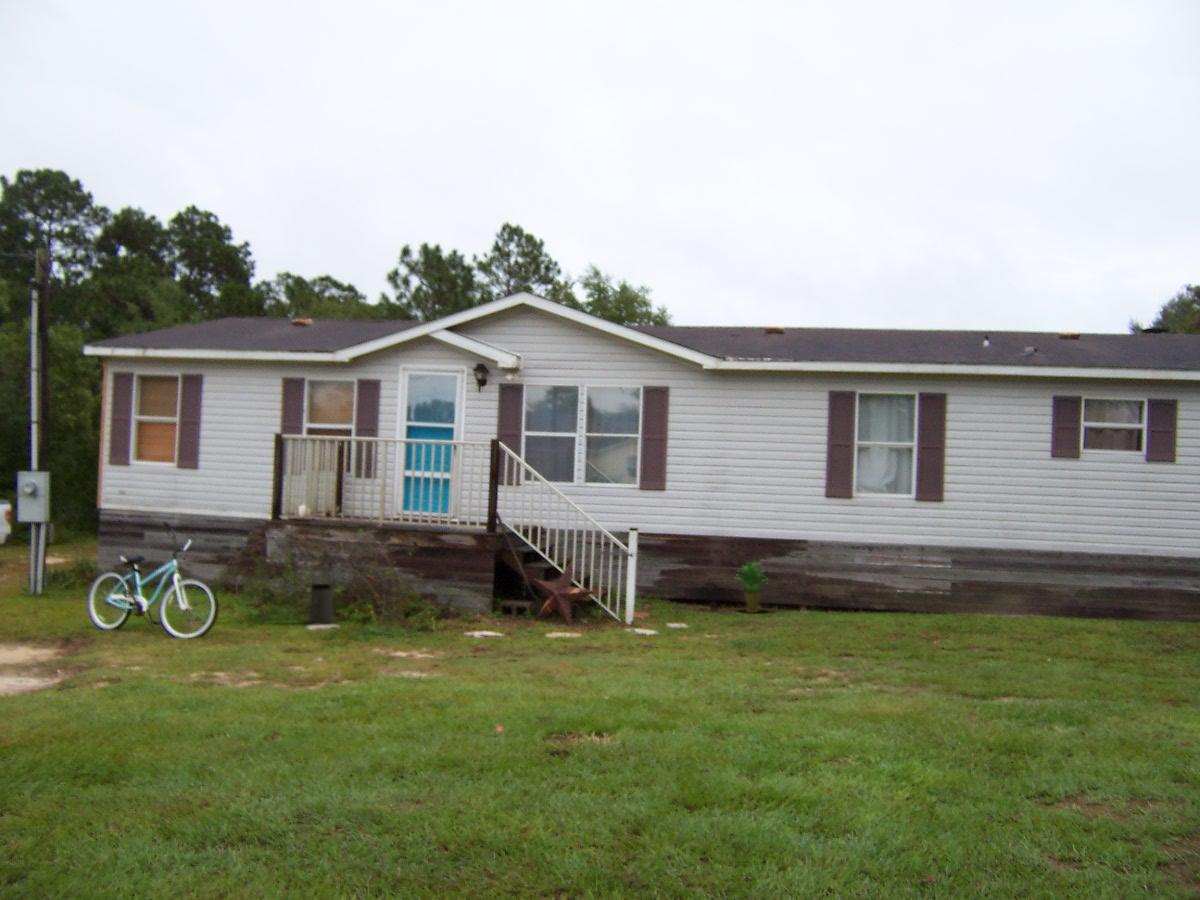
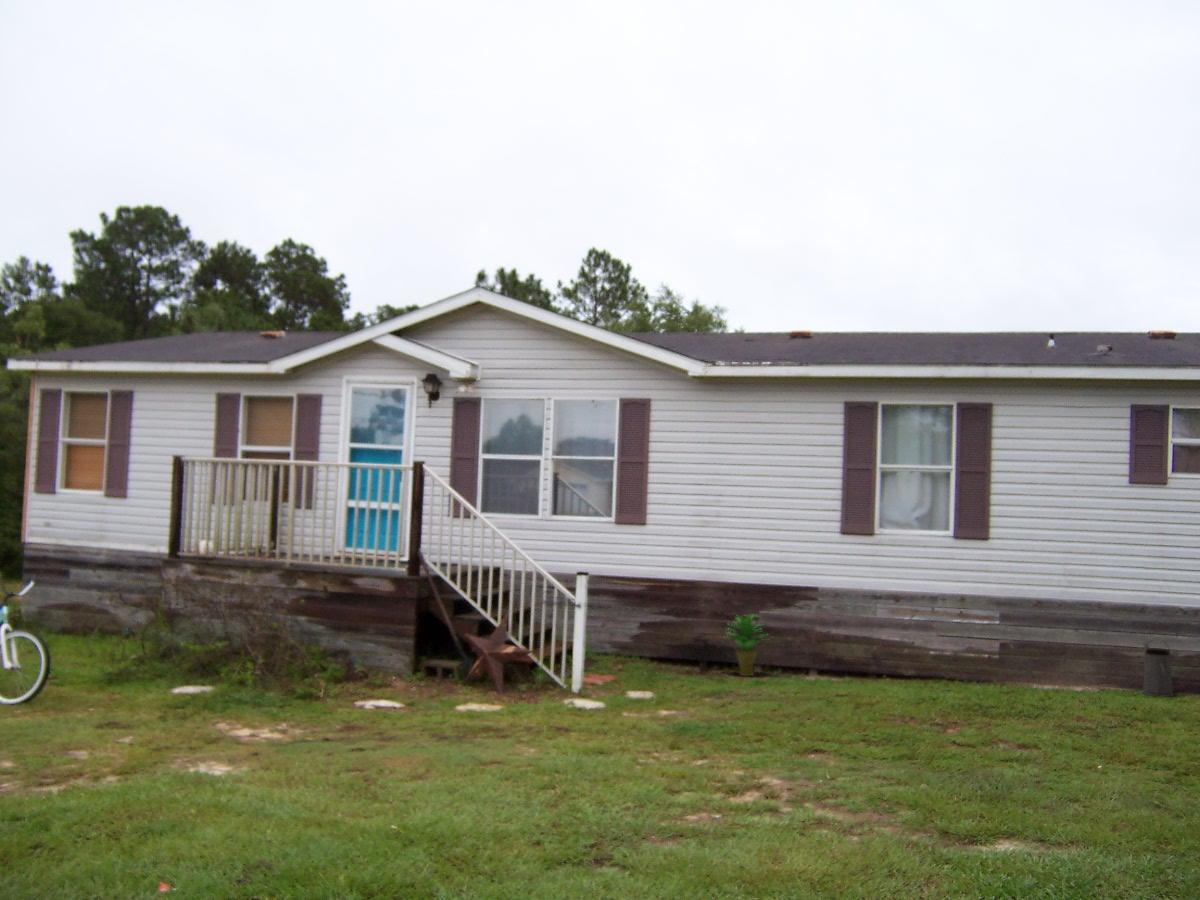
watering can: present [309,580,336,624] -> present [1143,639,1174,697]

